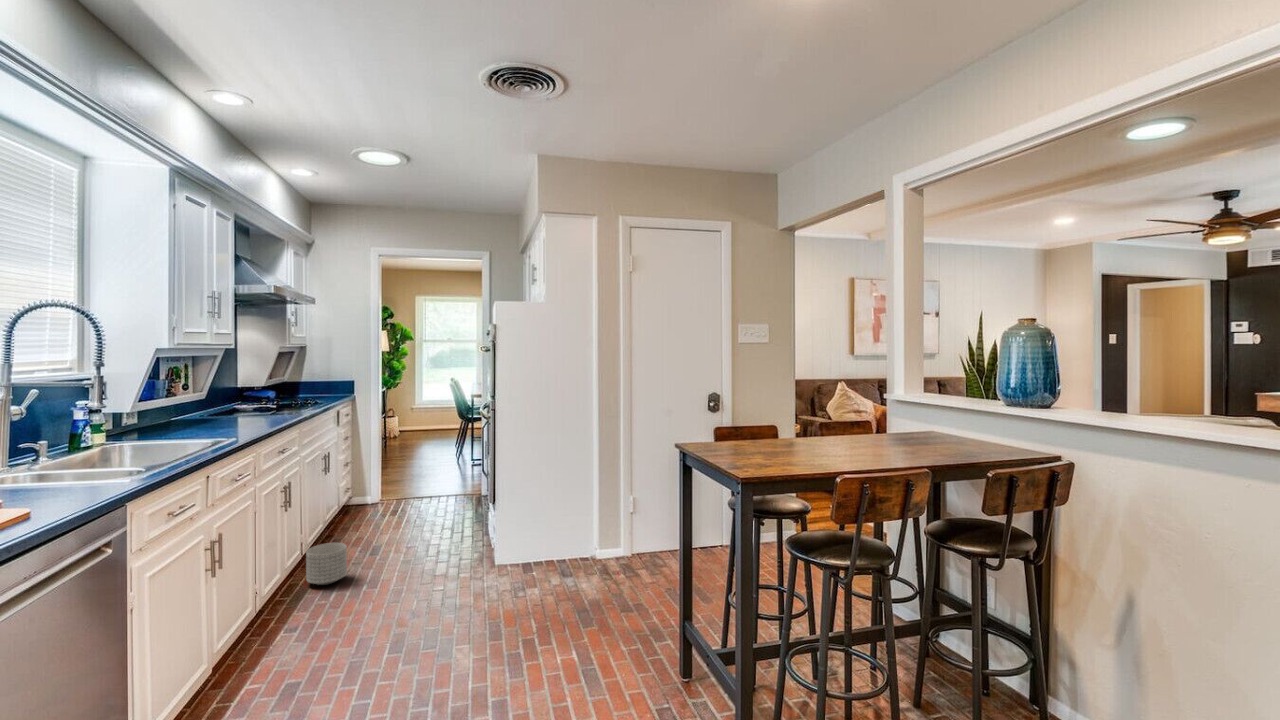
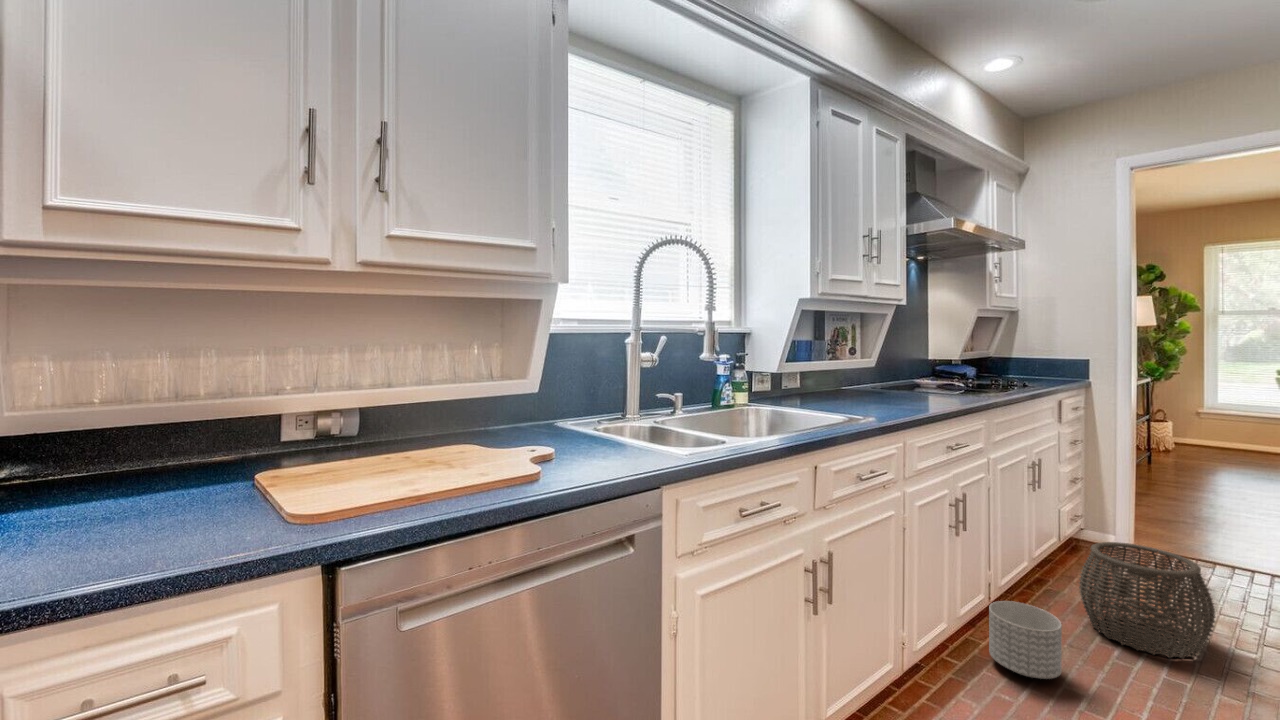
woven basket: none [352,493,412,551] -> present [1079,542,1215,659]

